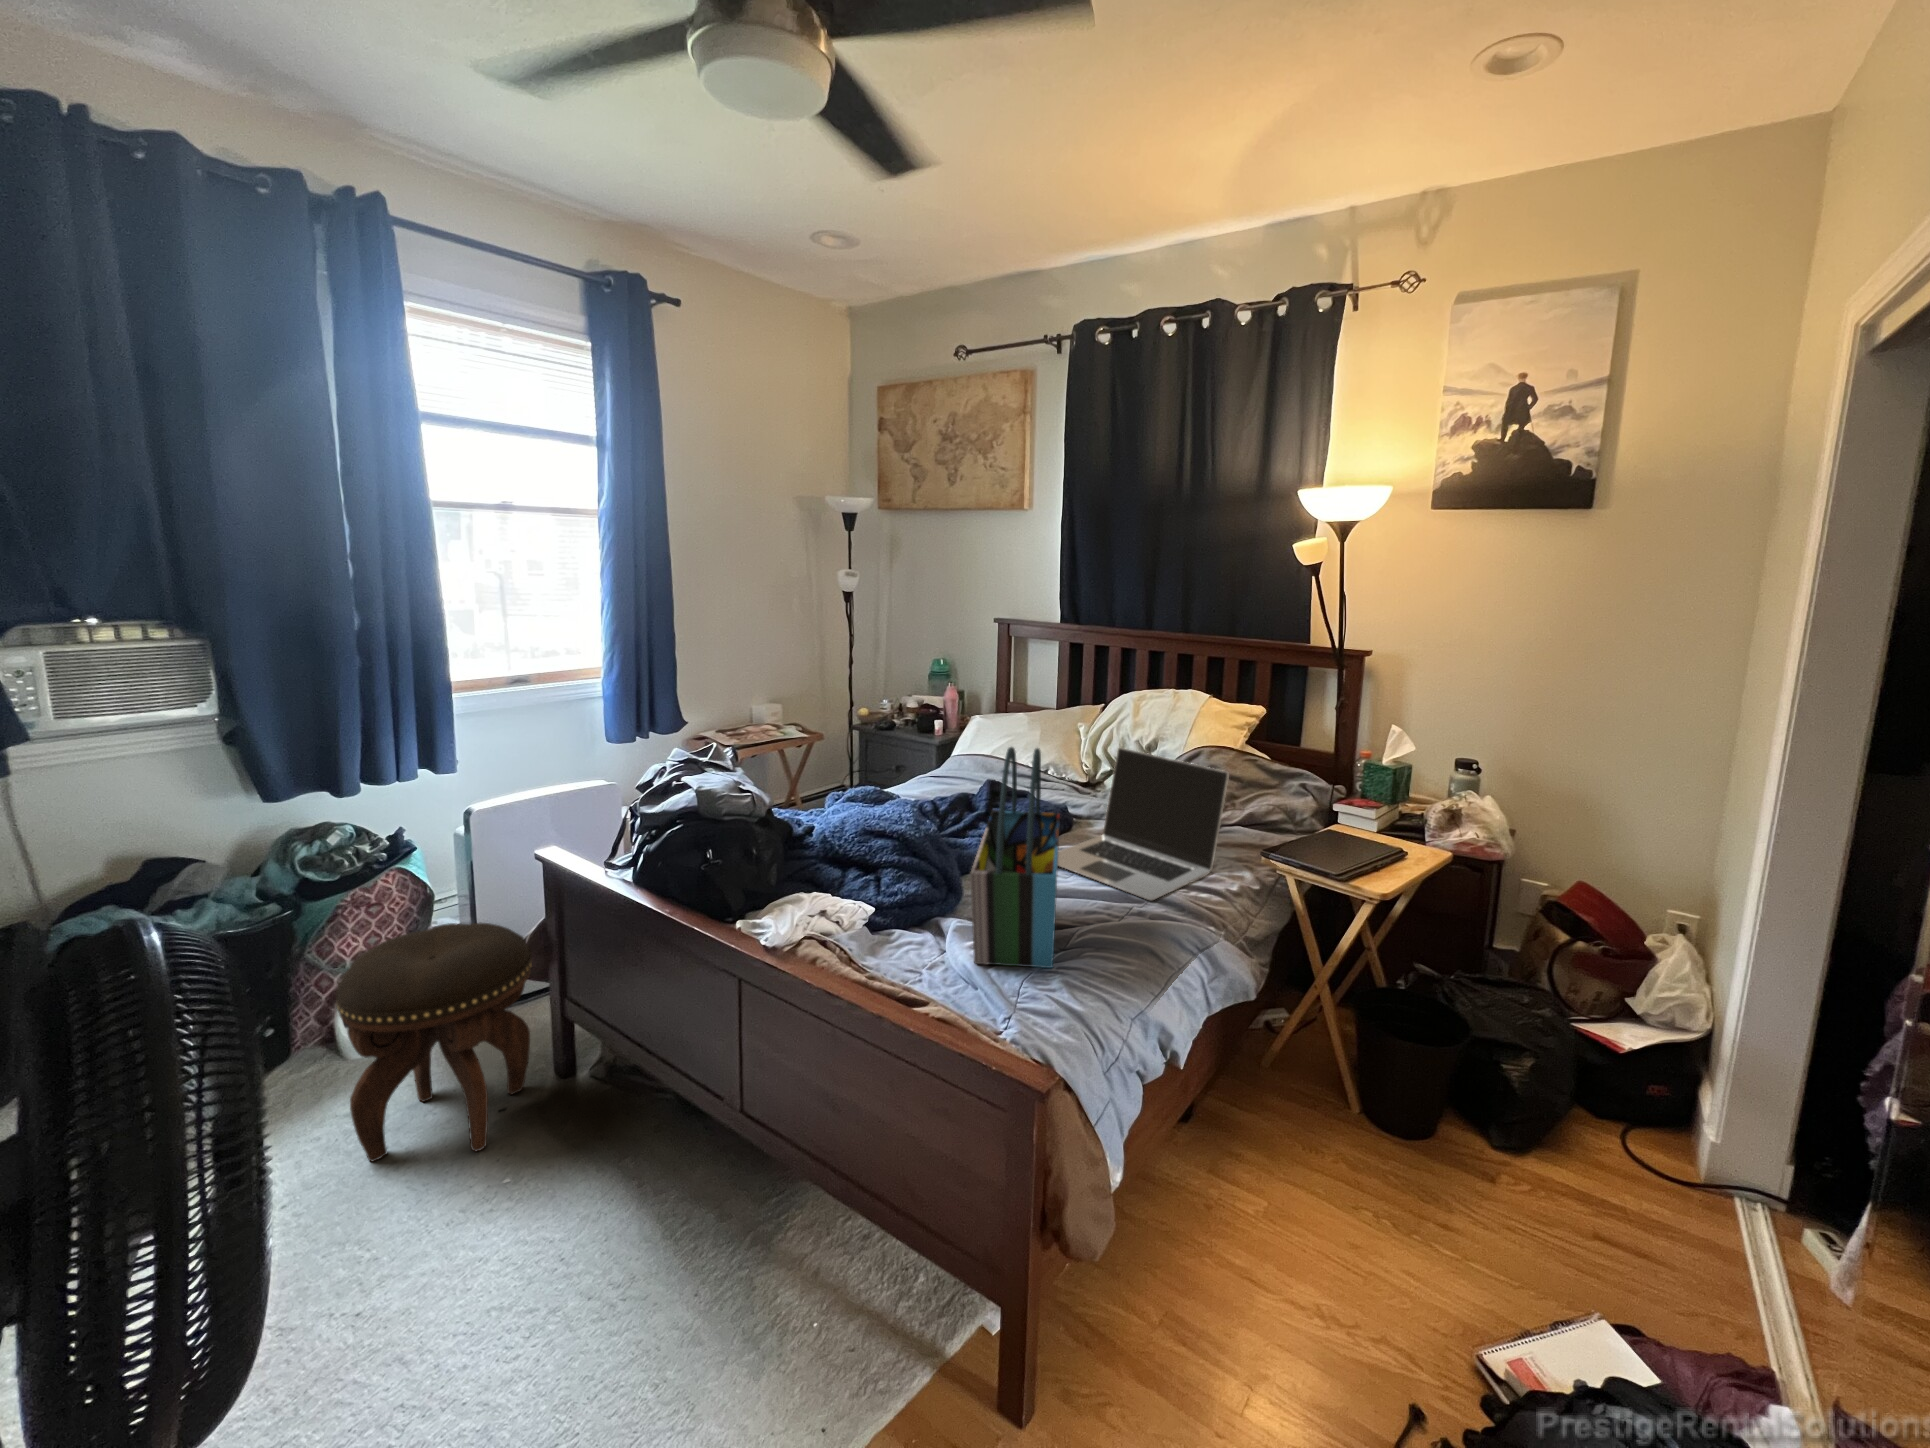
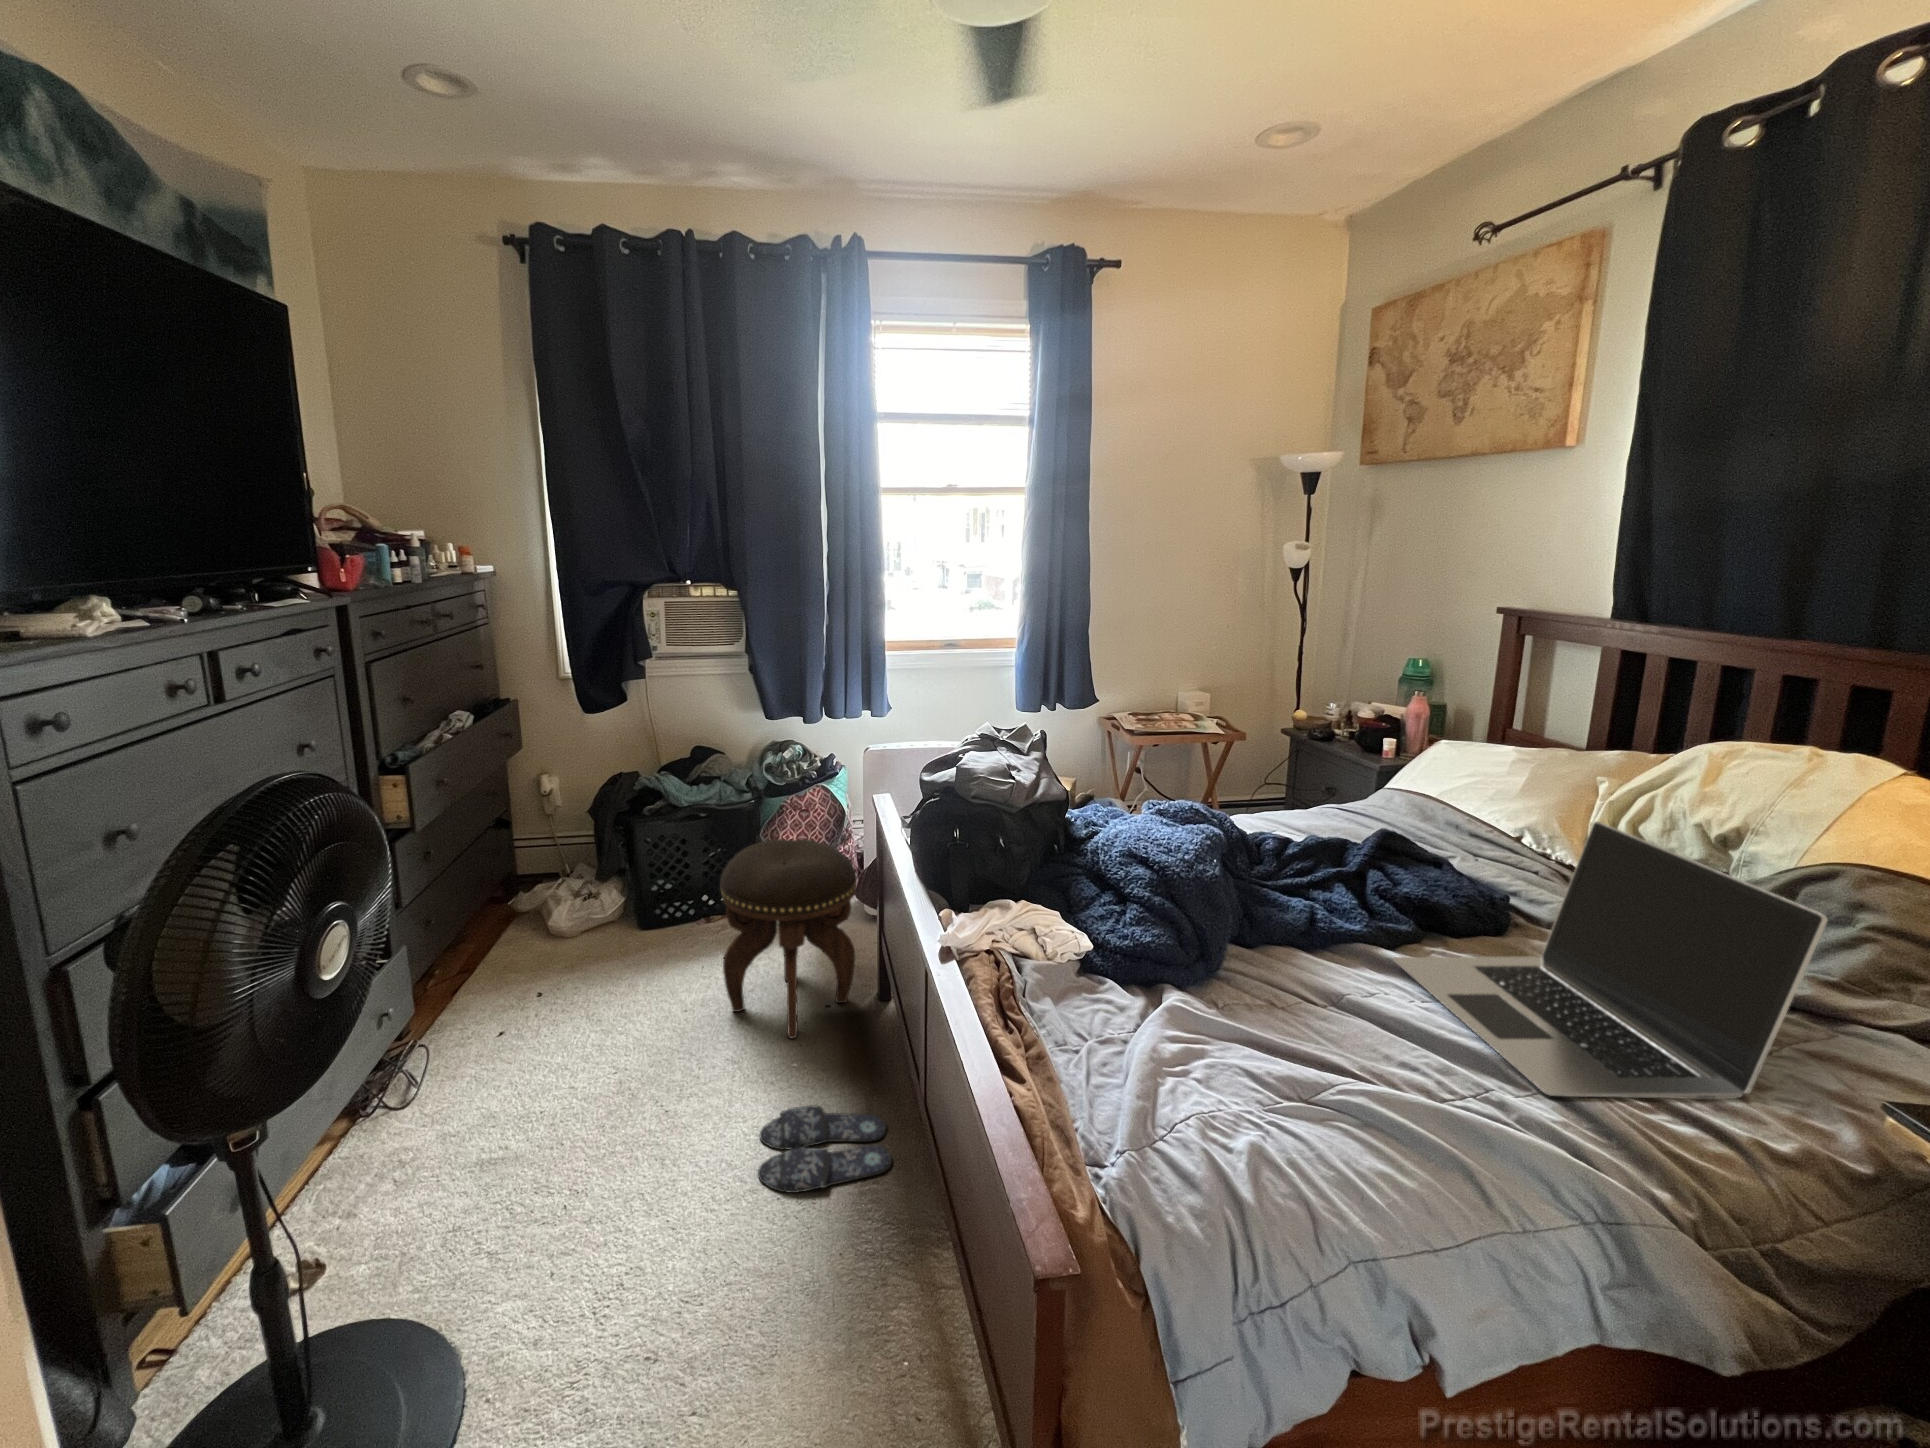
tote bag: present [970,747,1060,968] -> none [1127,773,1375,1124]
slippers: none [512,1165,680,1285] -> present [758,1105,892,1193]

